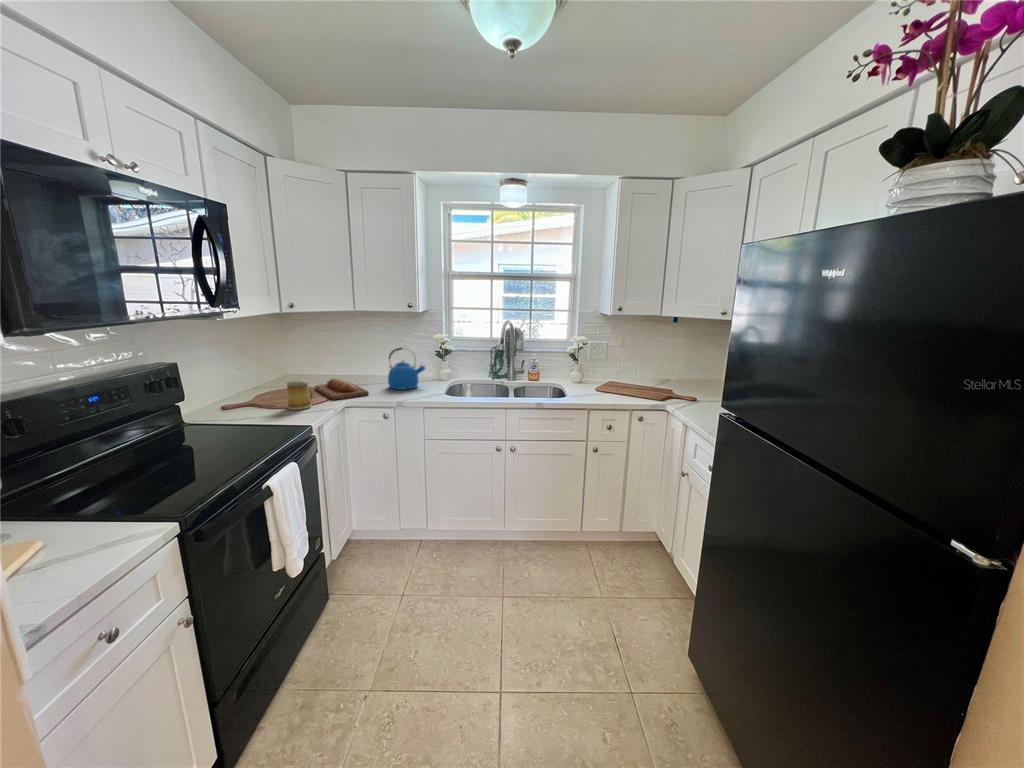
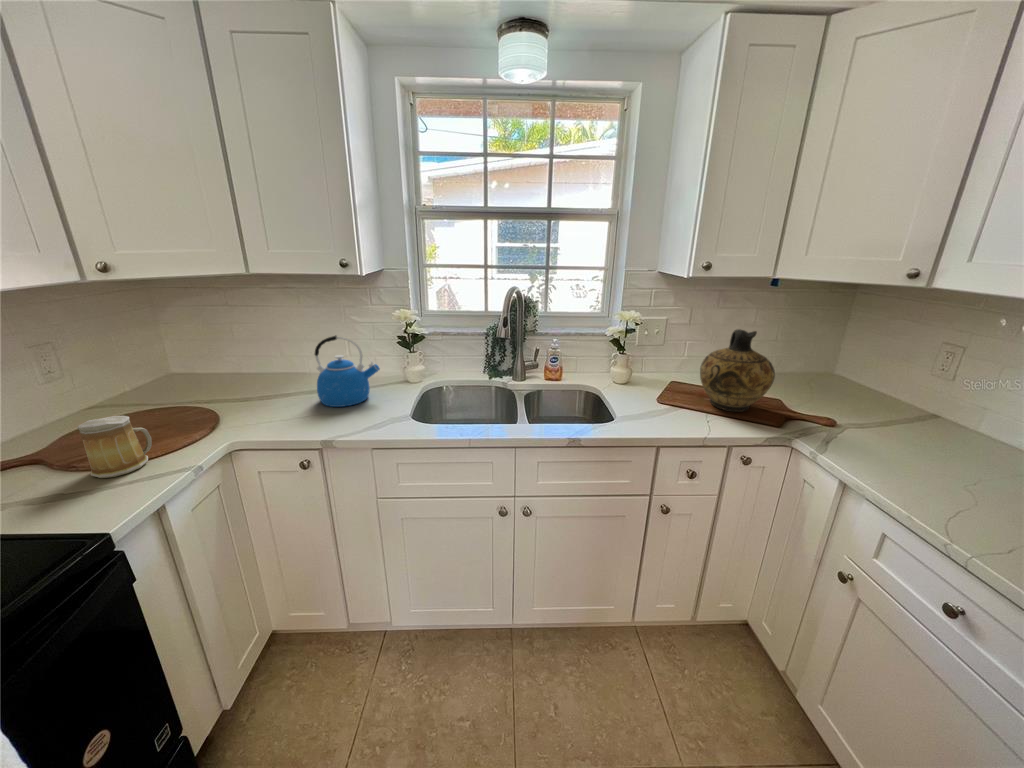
ceramic jug: none [621,346,662,395] -> present [700,329,775,411]
bread loaf: present [315,379,369,400] -> none [192,391,276,440]

